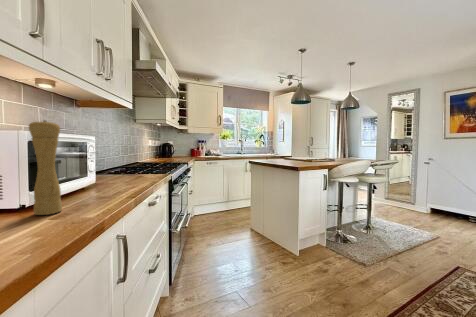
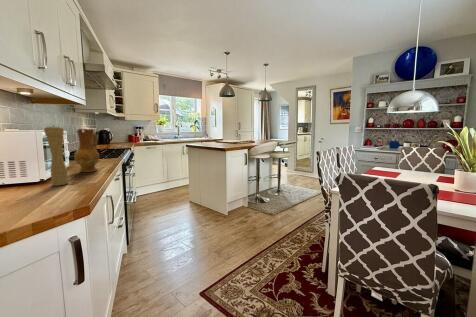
ceramic jug: none [95,132,129,193] -> present [74,129,100,172]

